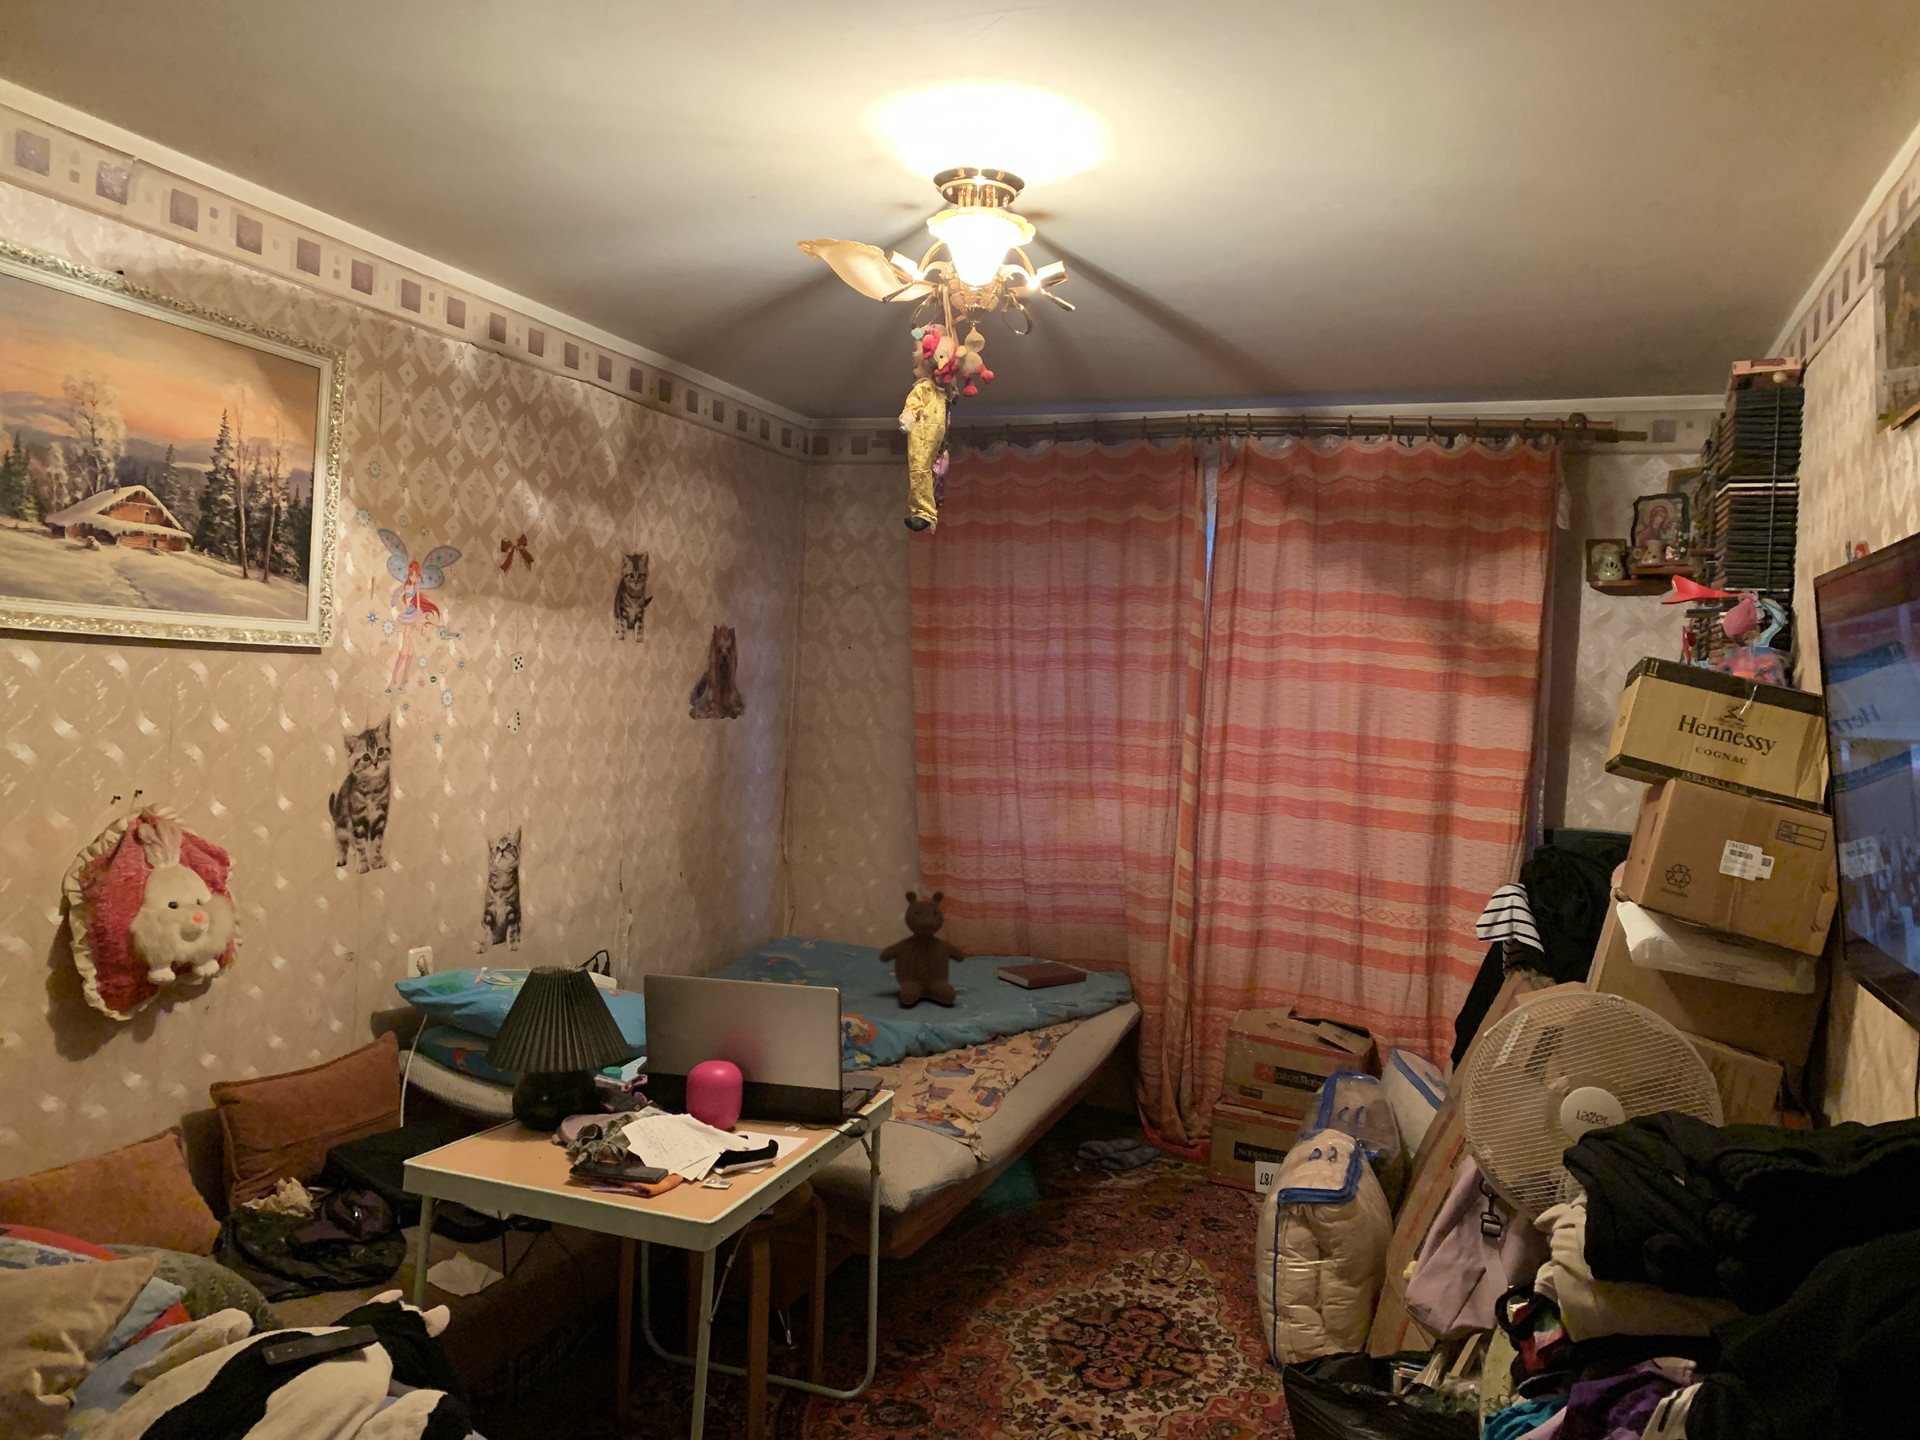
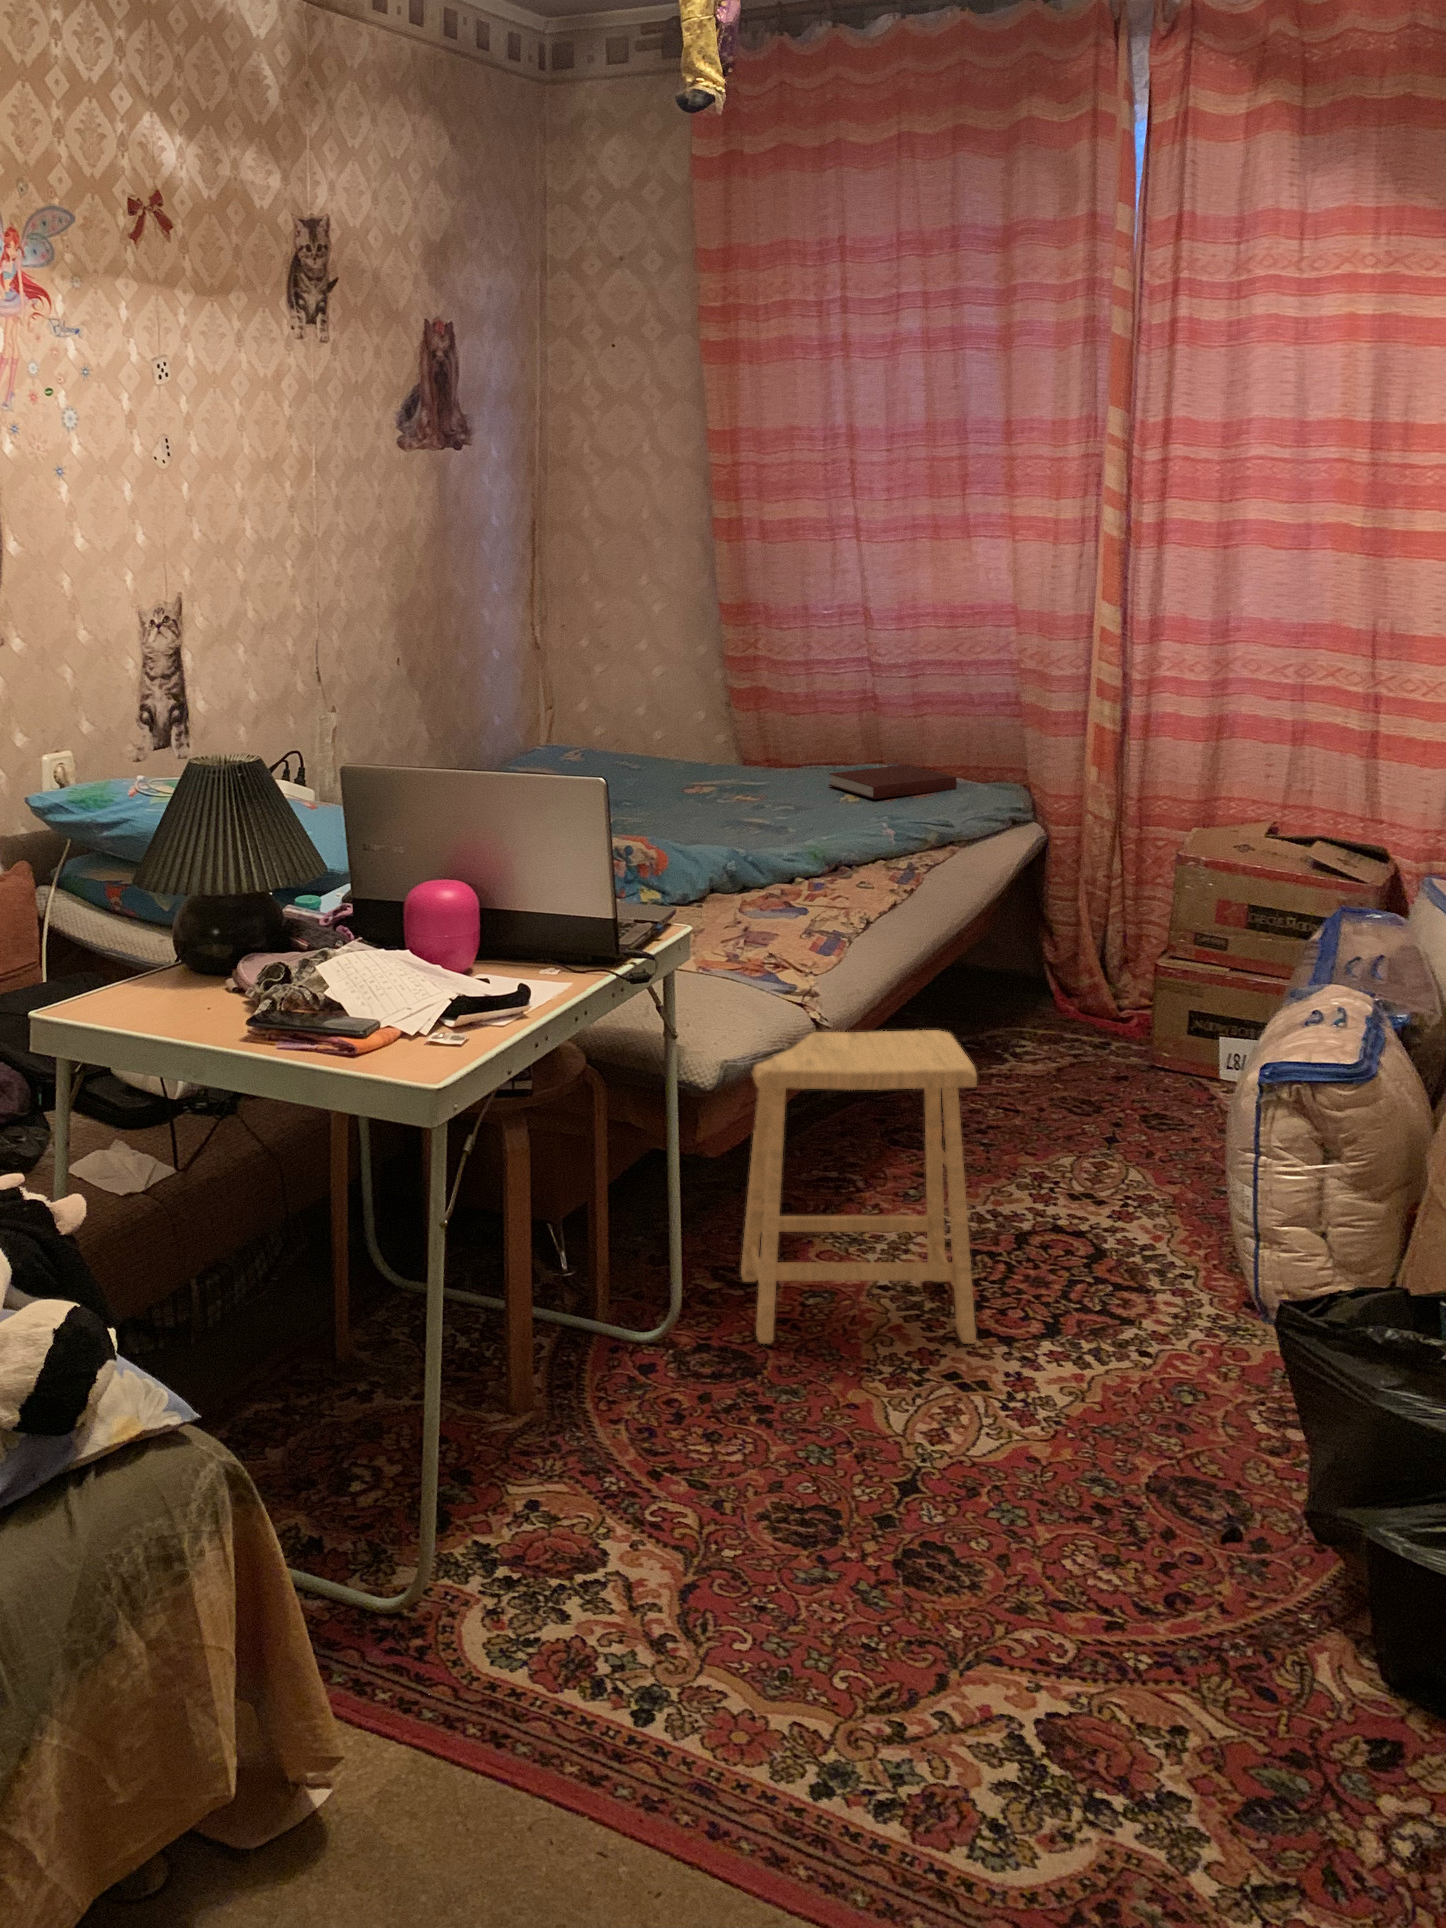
teddy bear: present [879,891,965,1005] -> none [663,667,783,822]
slippers: present [1077,1139,1161,1170] -> none [950,1006,1071,1047]
footstool: none [920,1165,1088,1398] -> present [741,1030,977,1344]

